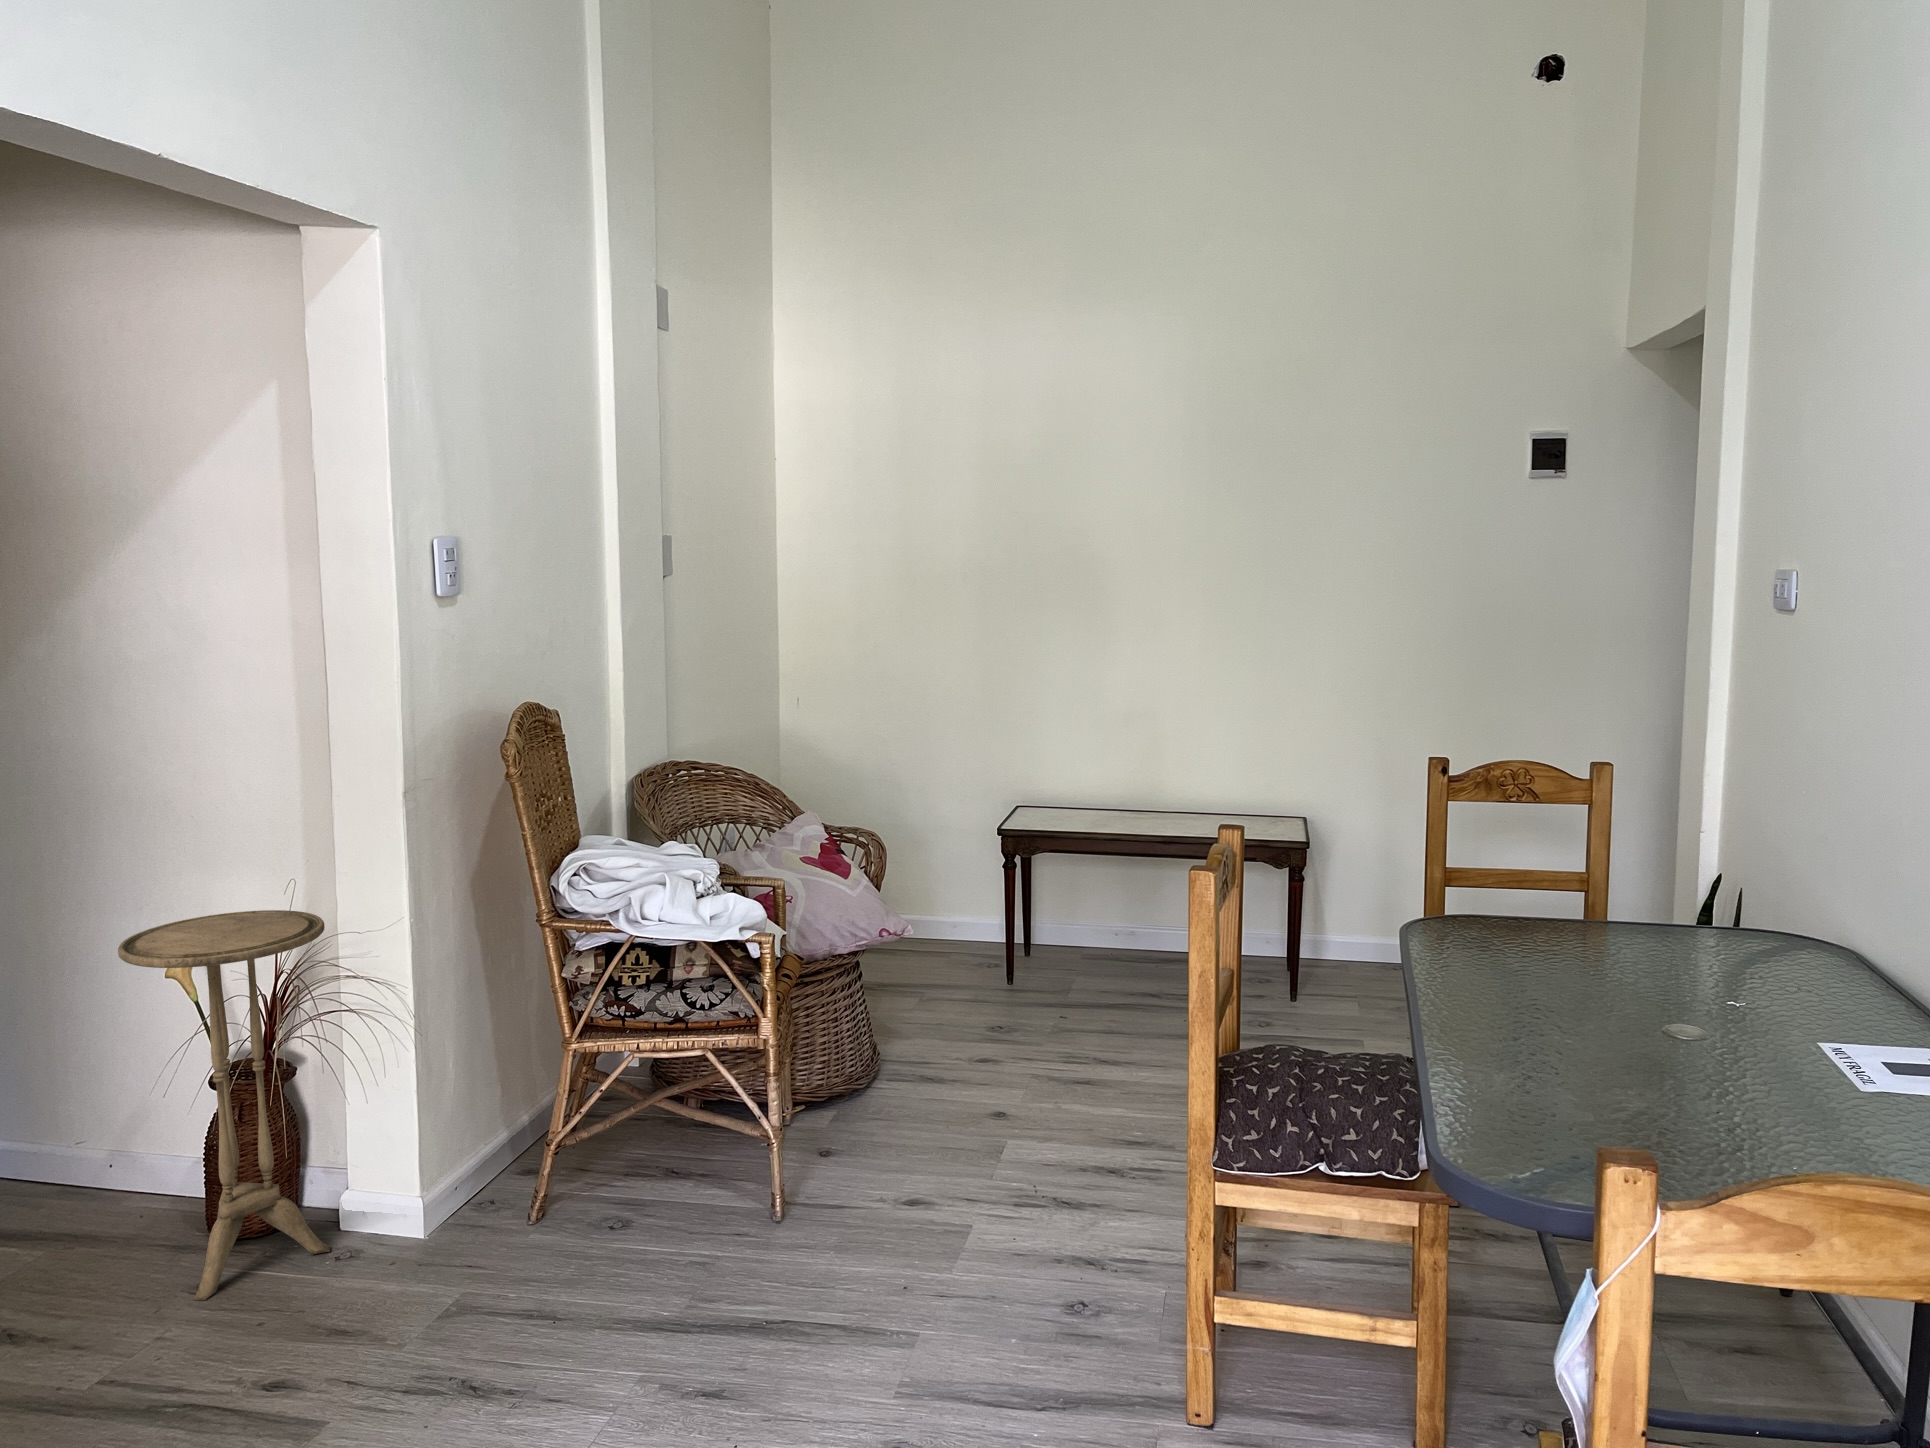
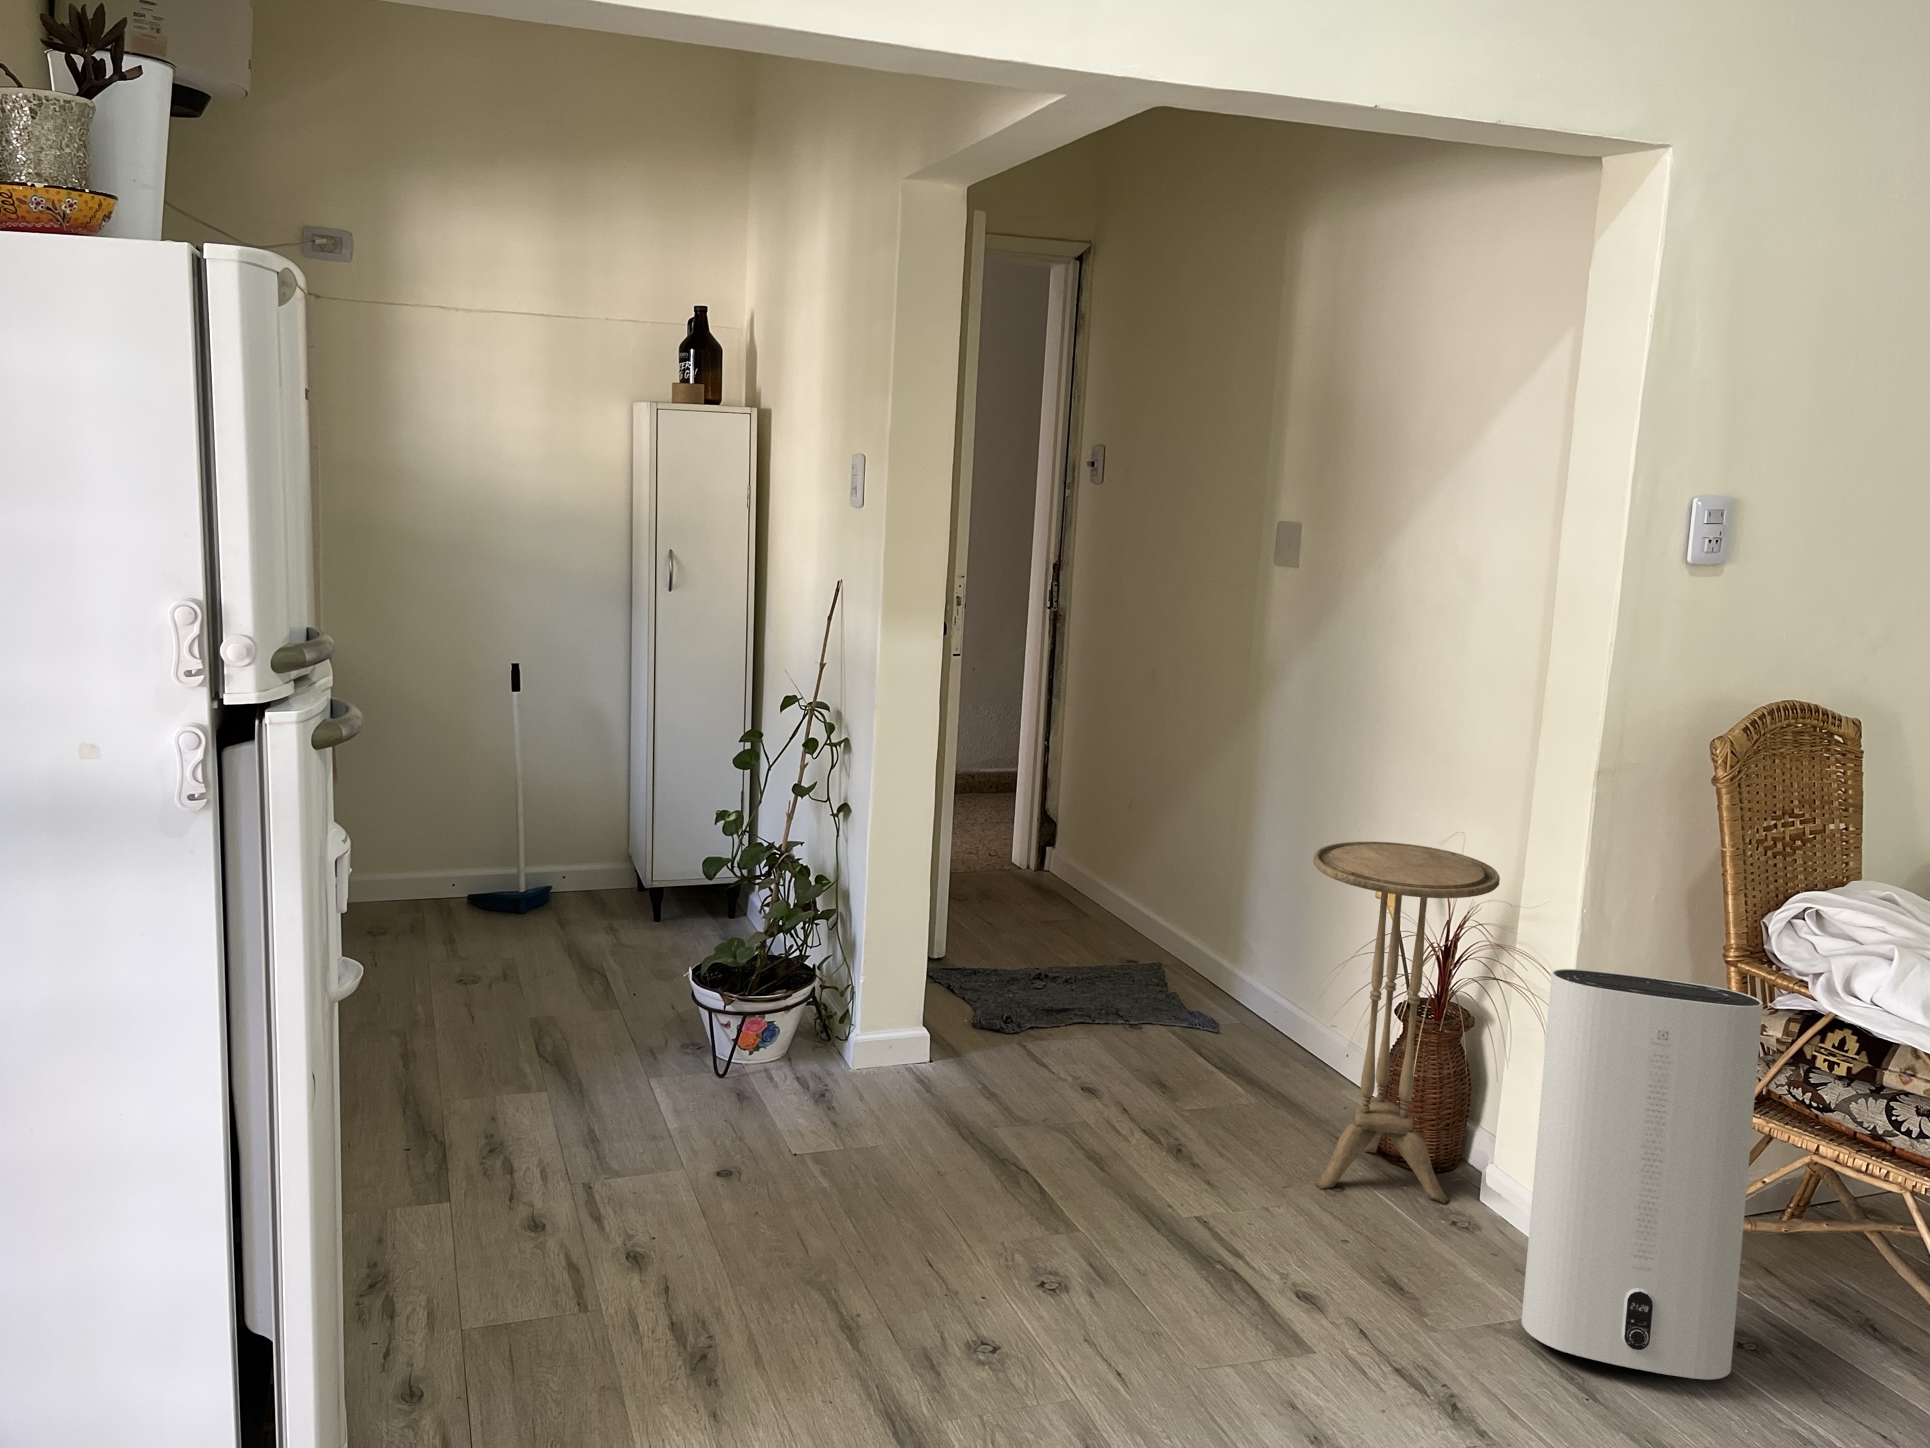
air purifier: none [428,943,634,1304] -> present [1522,969,1763,1380]

